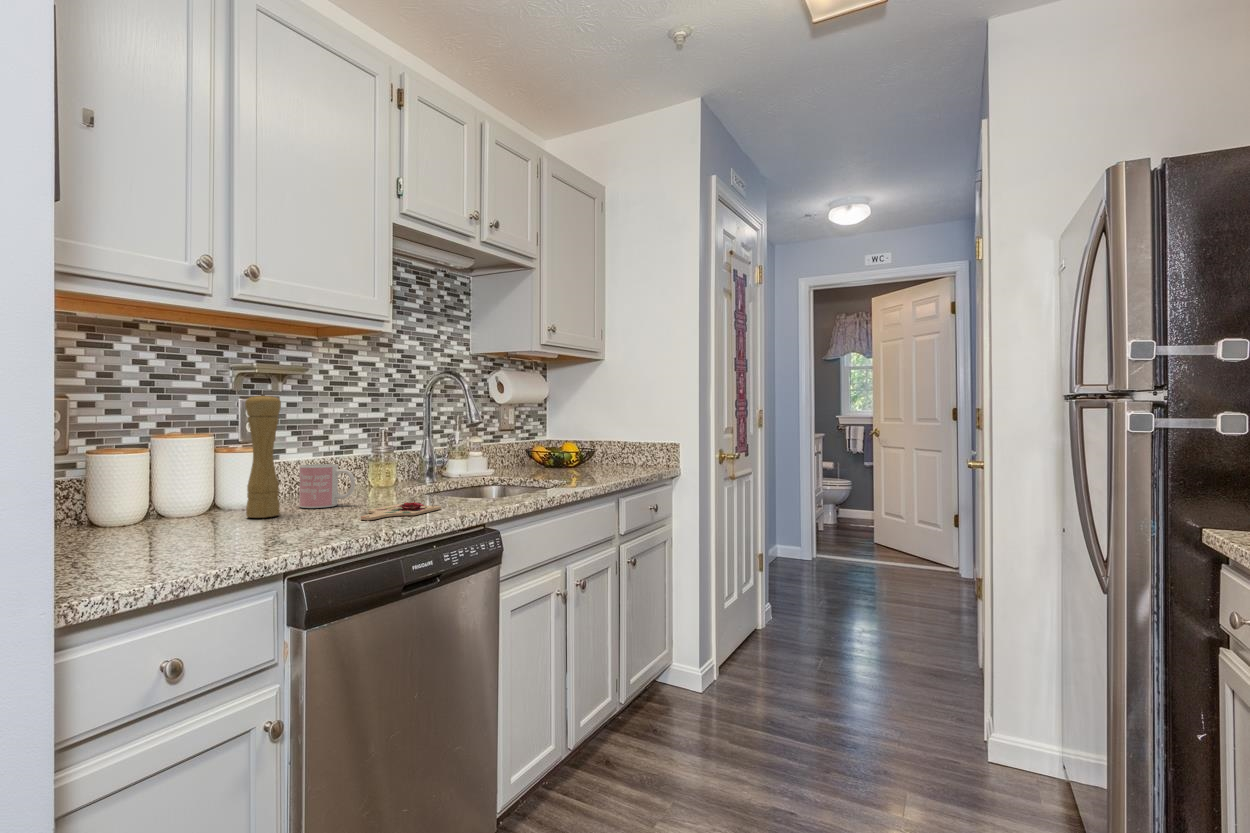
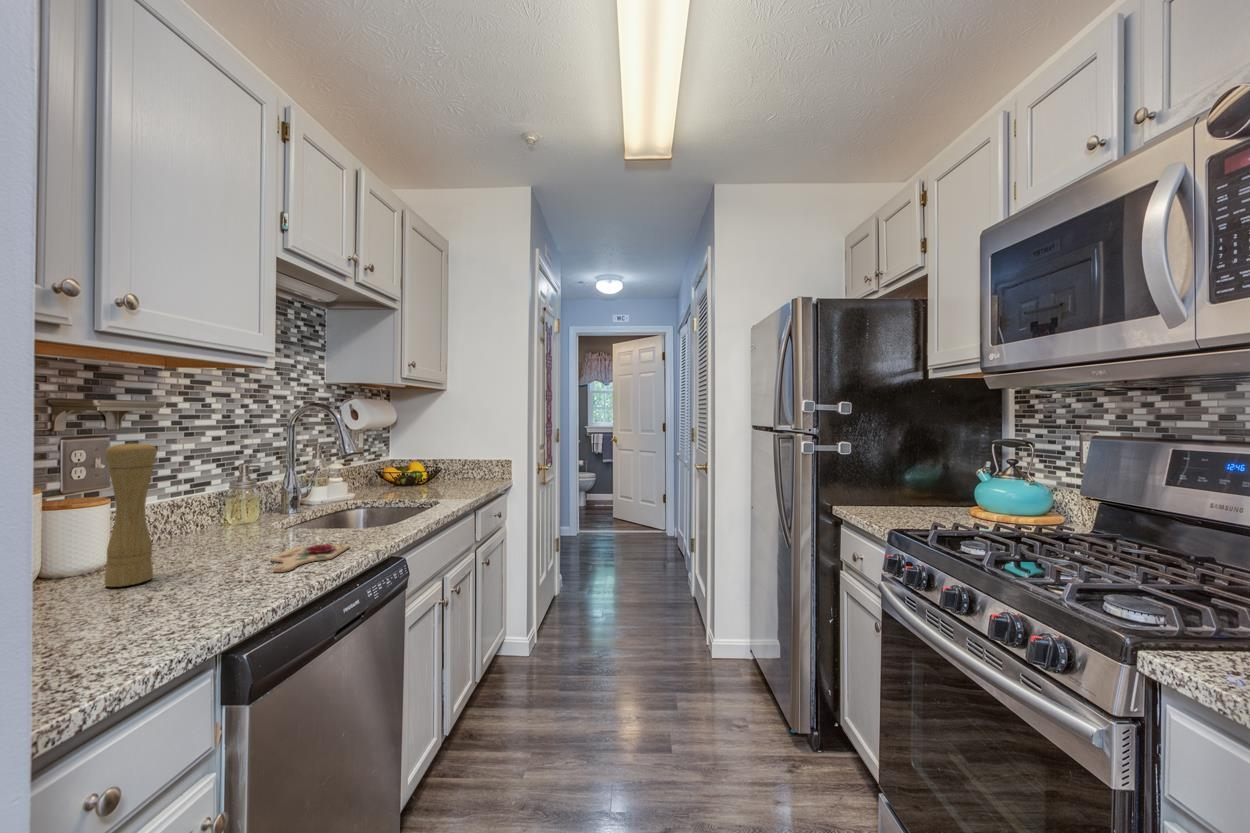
mug: present [299,464,355,508] -> none [164,510,238,563]

